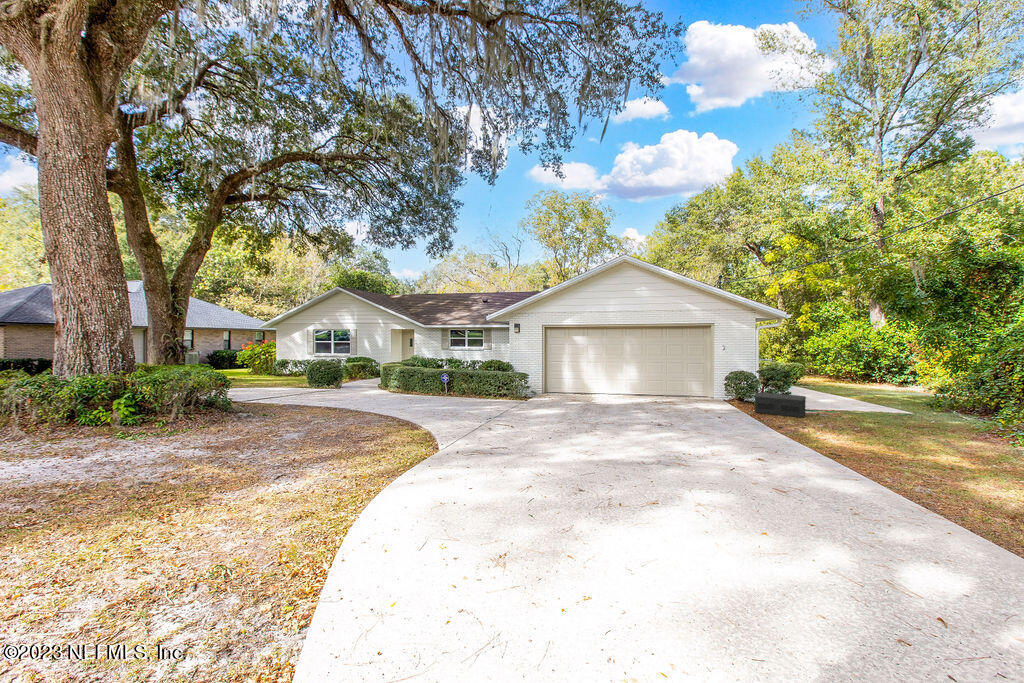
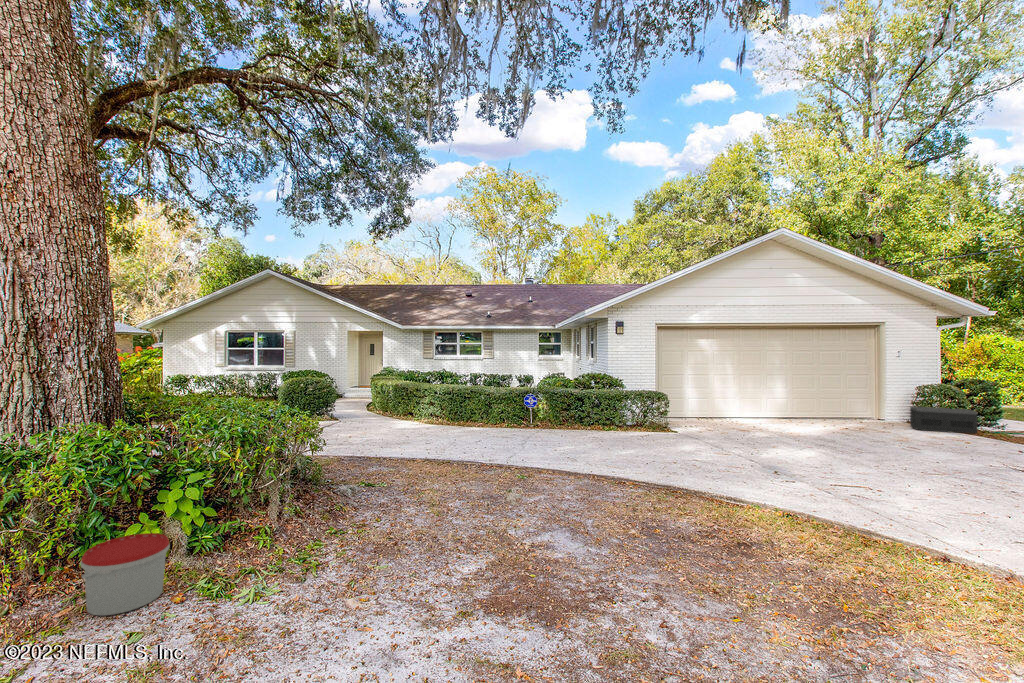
bucket: none [74,417,110,442] -> present [81,533,170,615]

